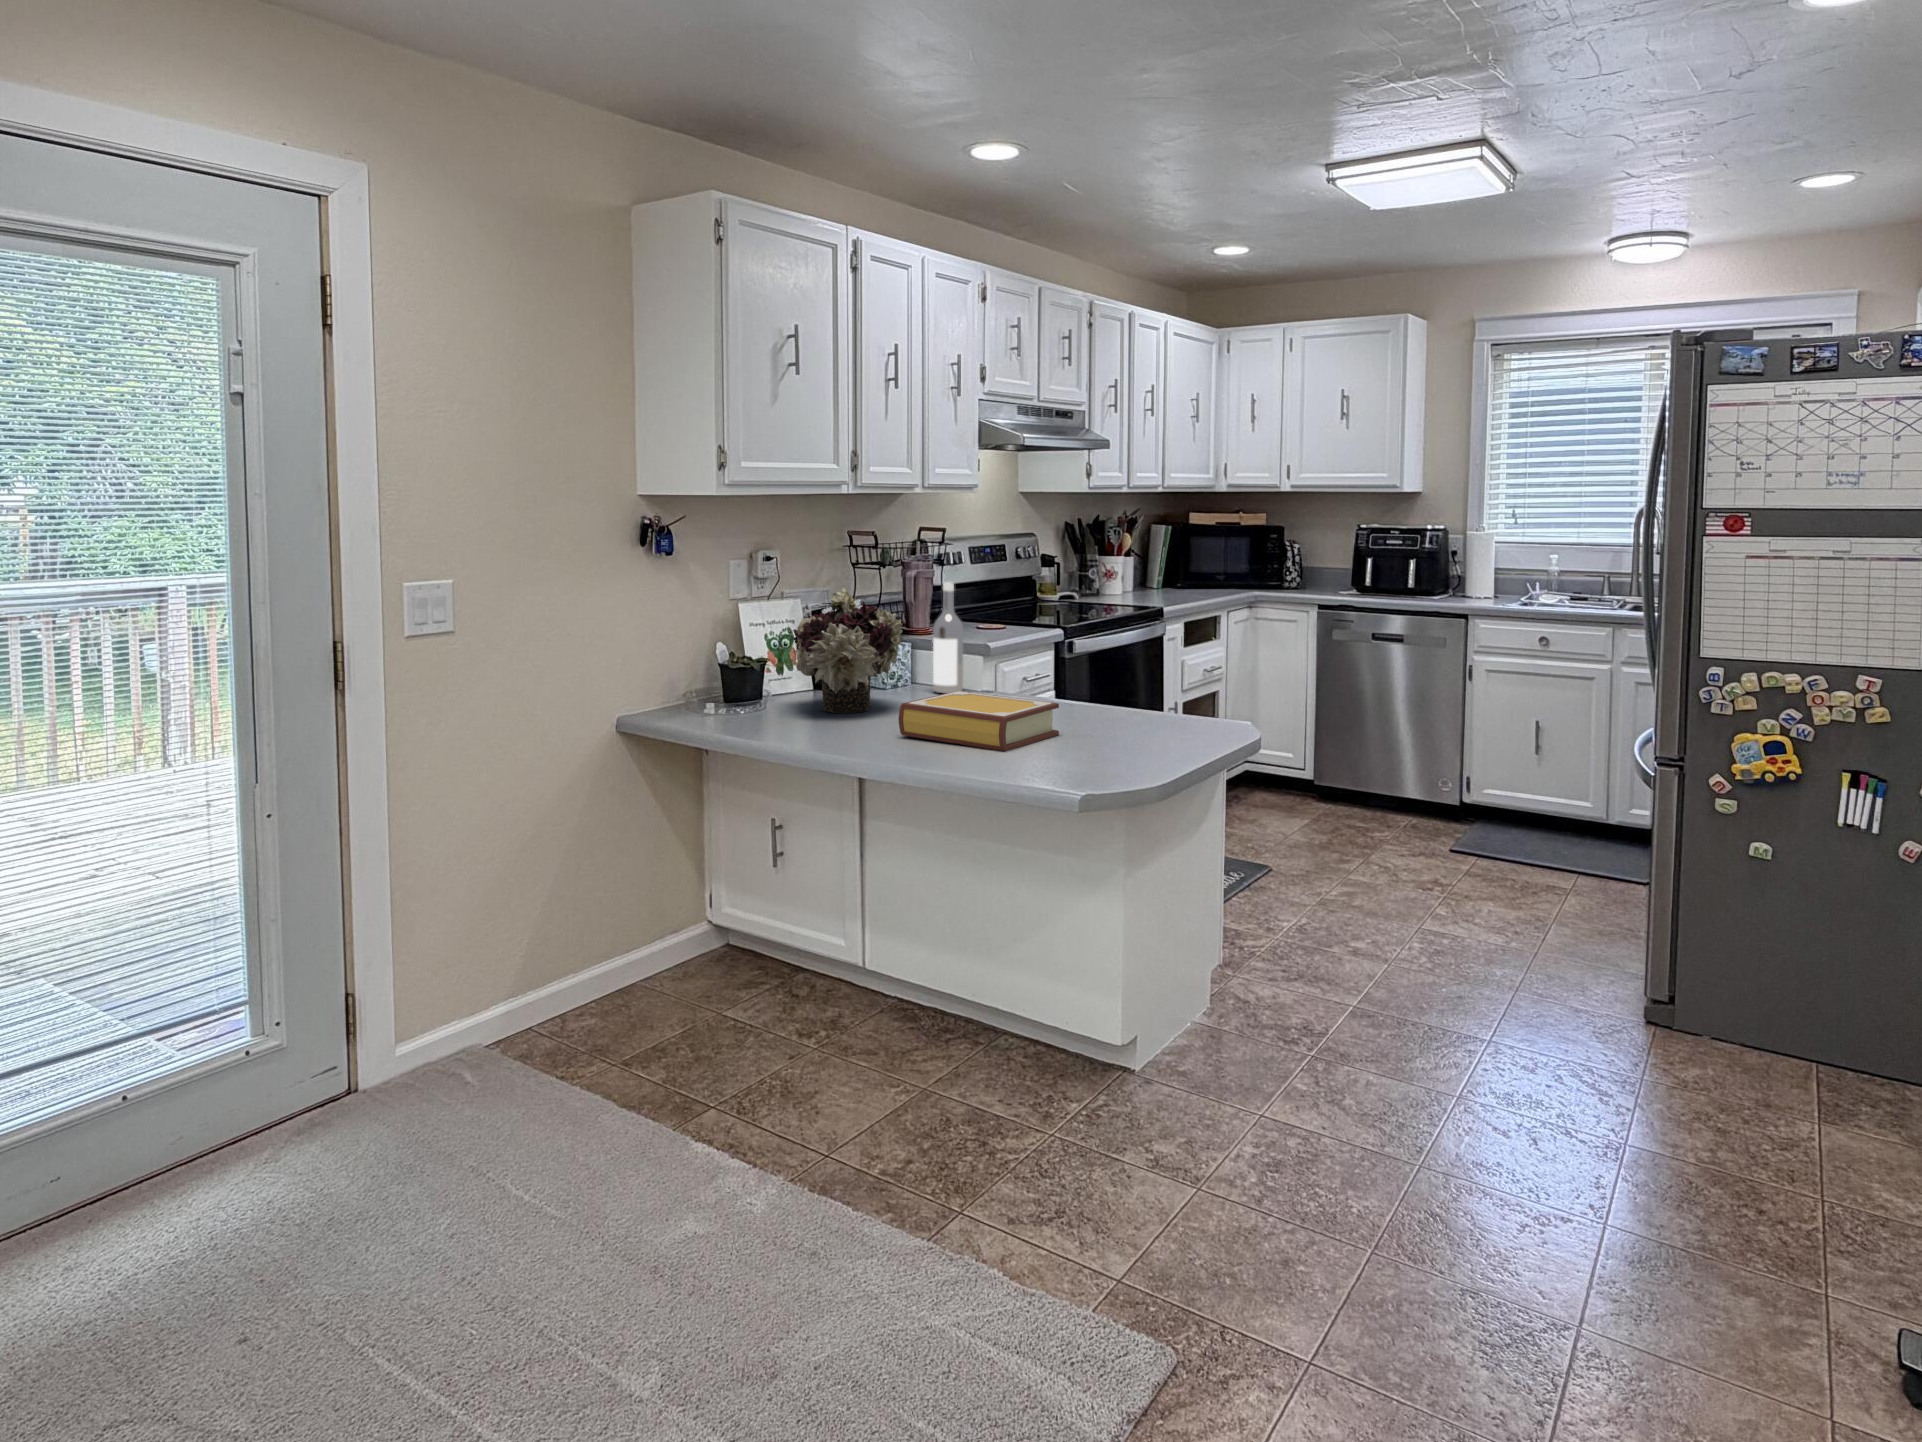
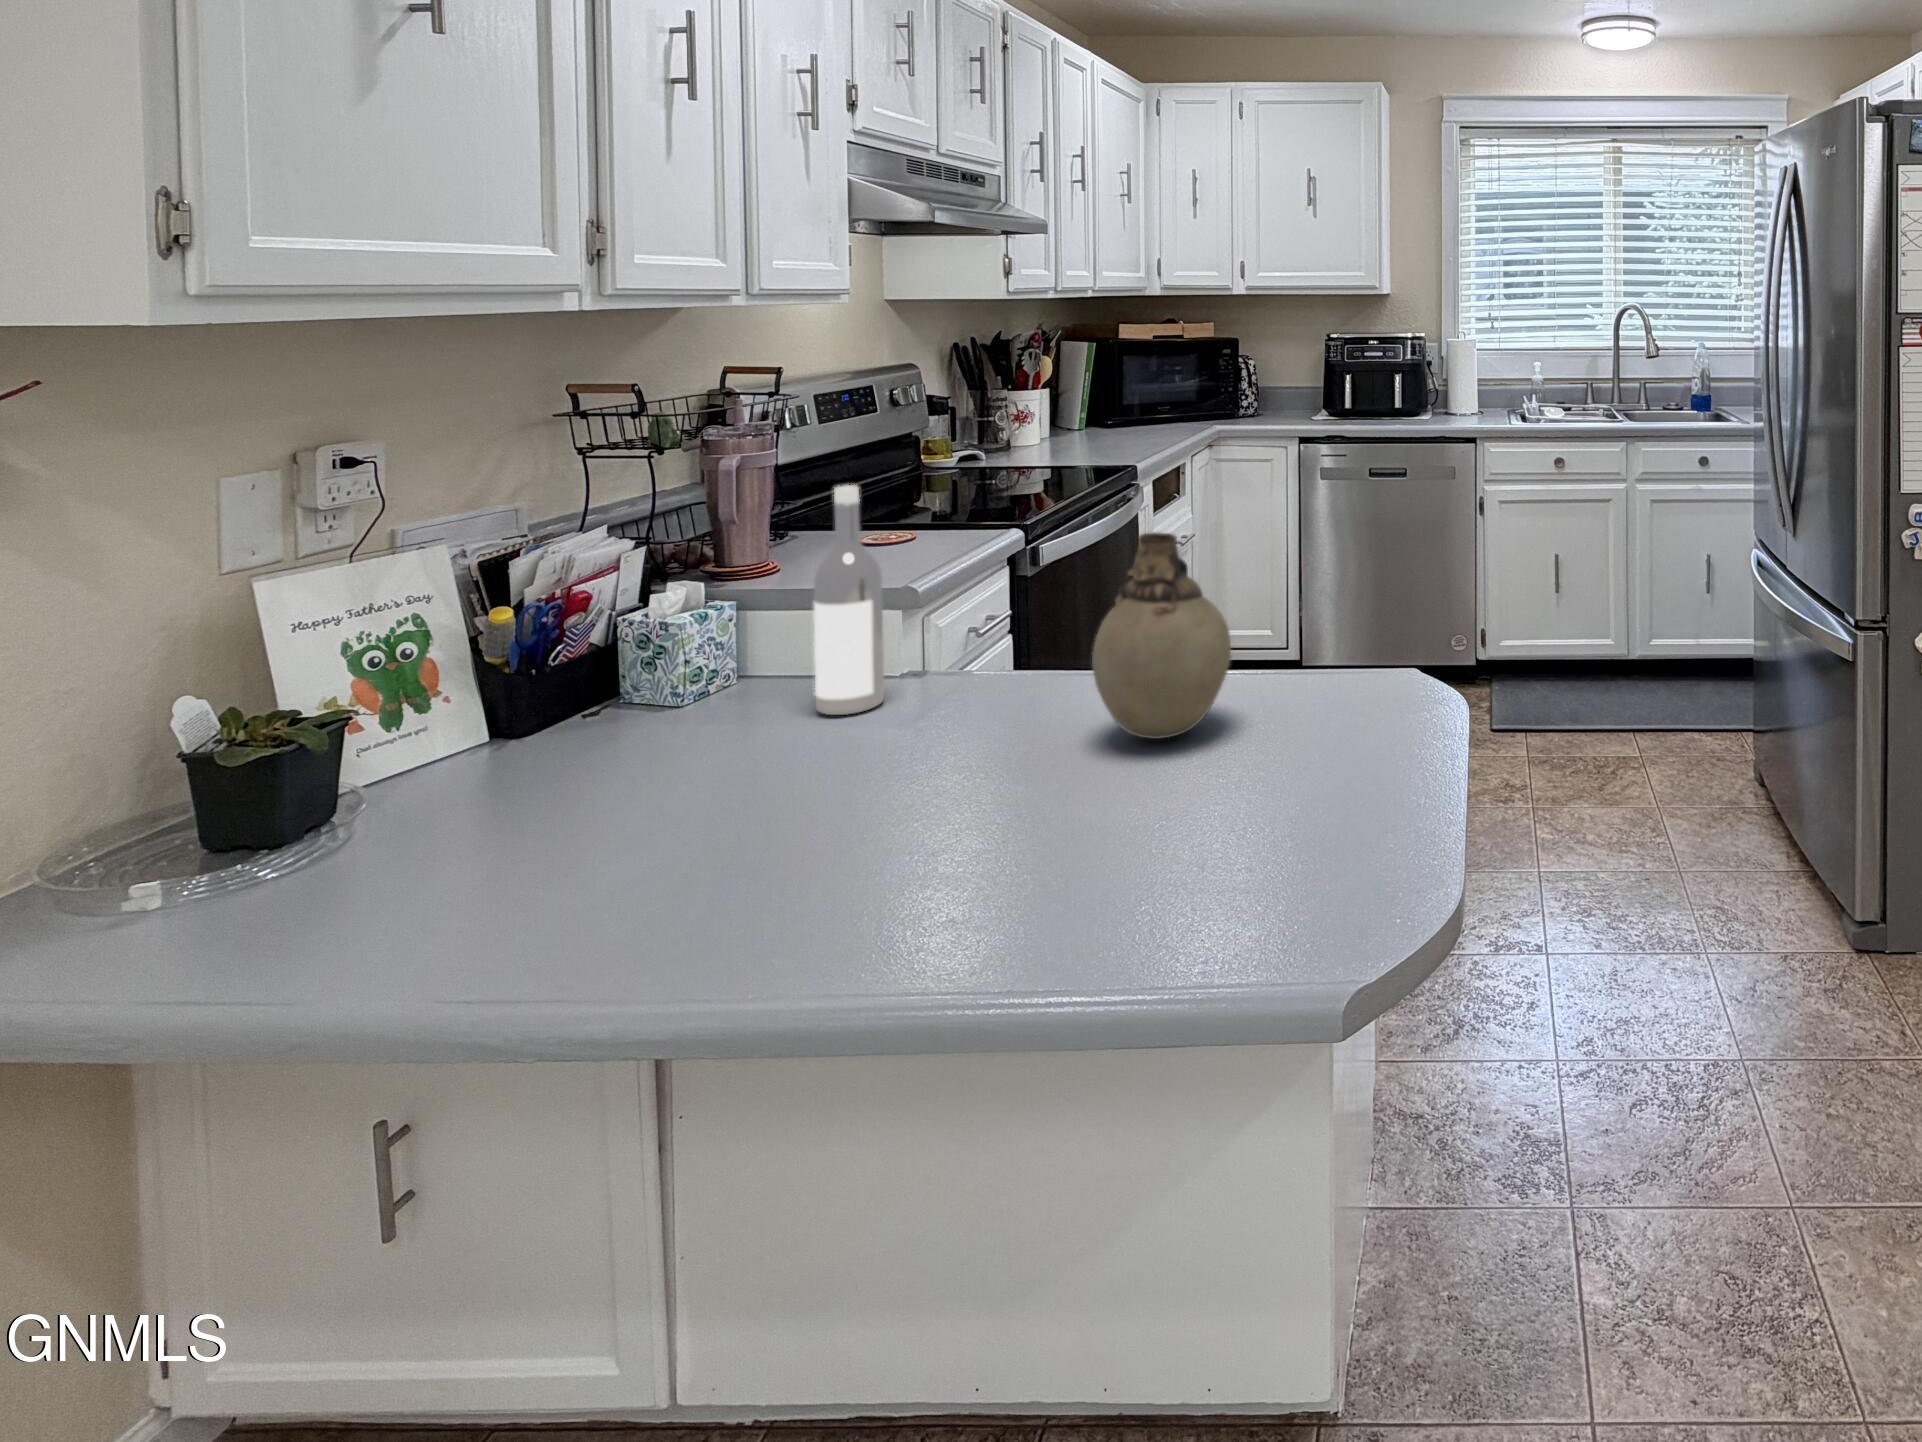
flower arrangement: present [793,588,903,713] -> none [439,534,768,849]
vase: none [1037,610,1106,714] -> present [1092,532,1231,739]
book: present [899,691,1059,751] -> none [811,749,1200,923]

